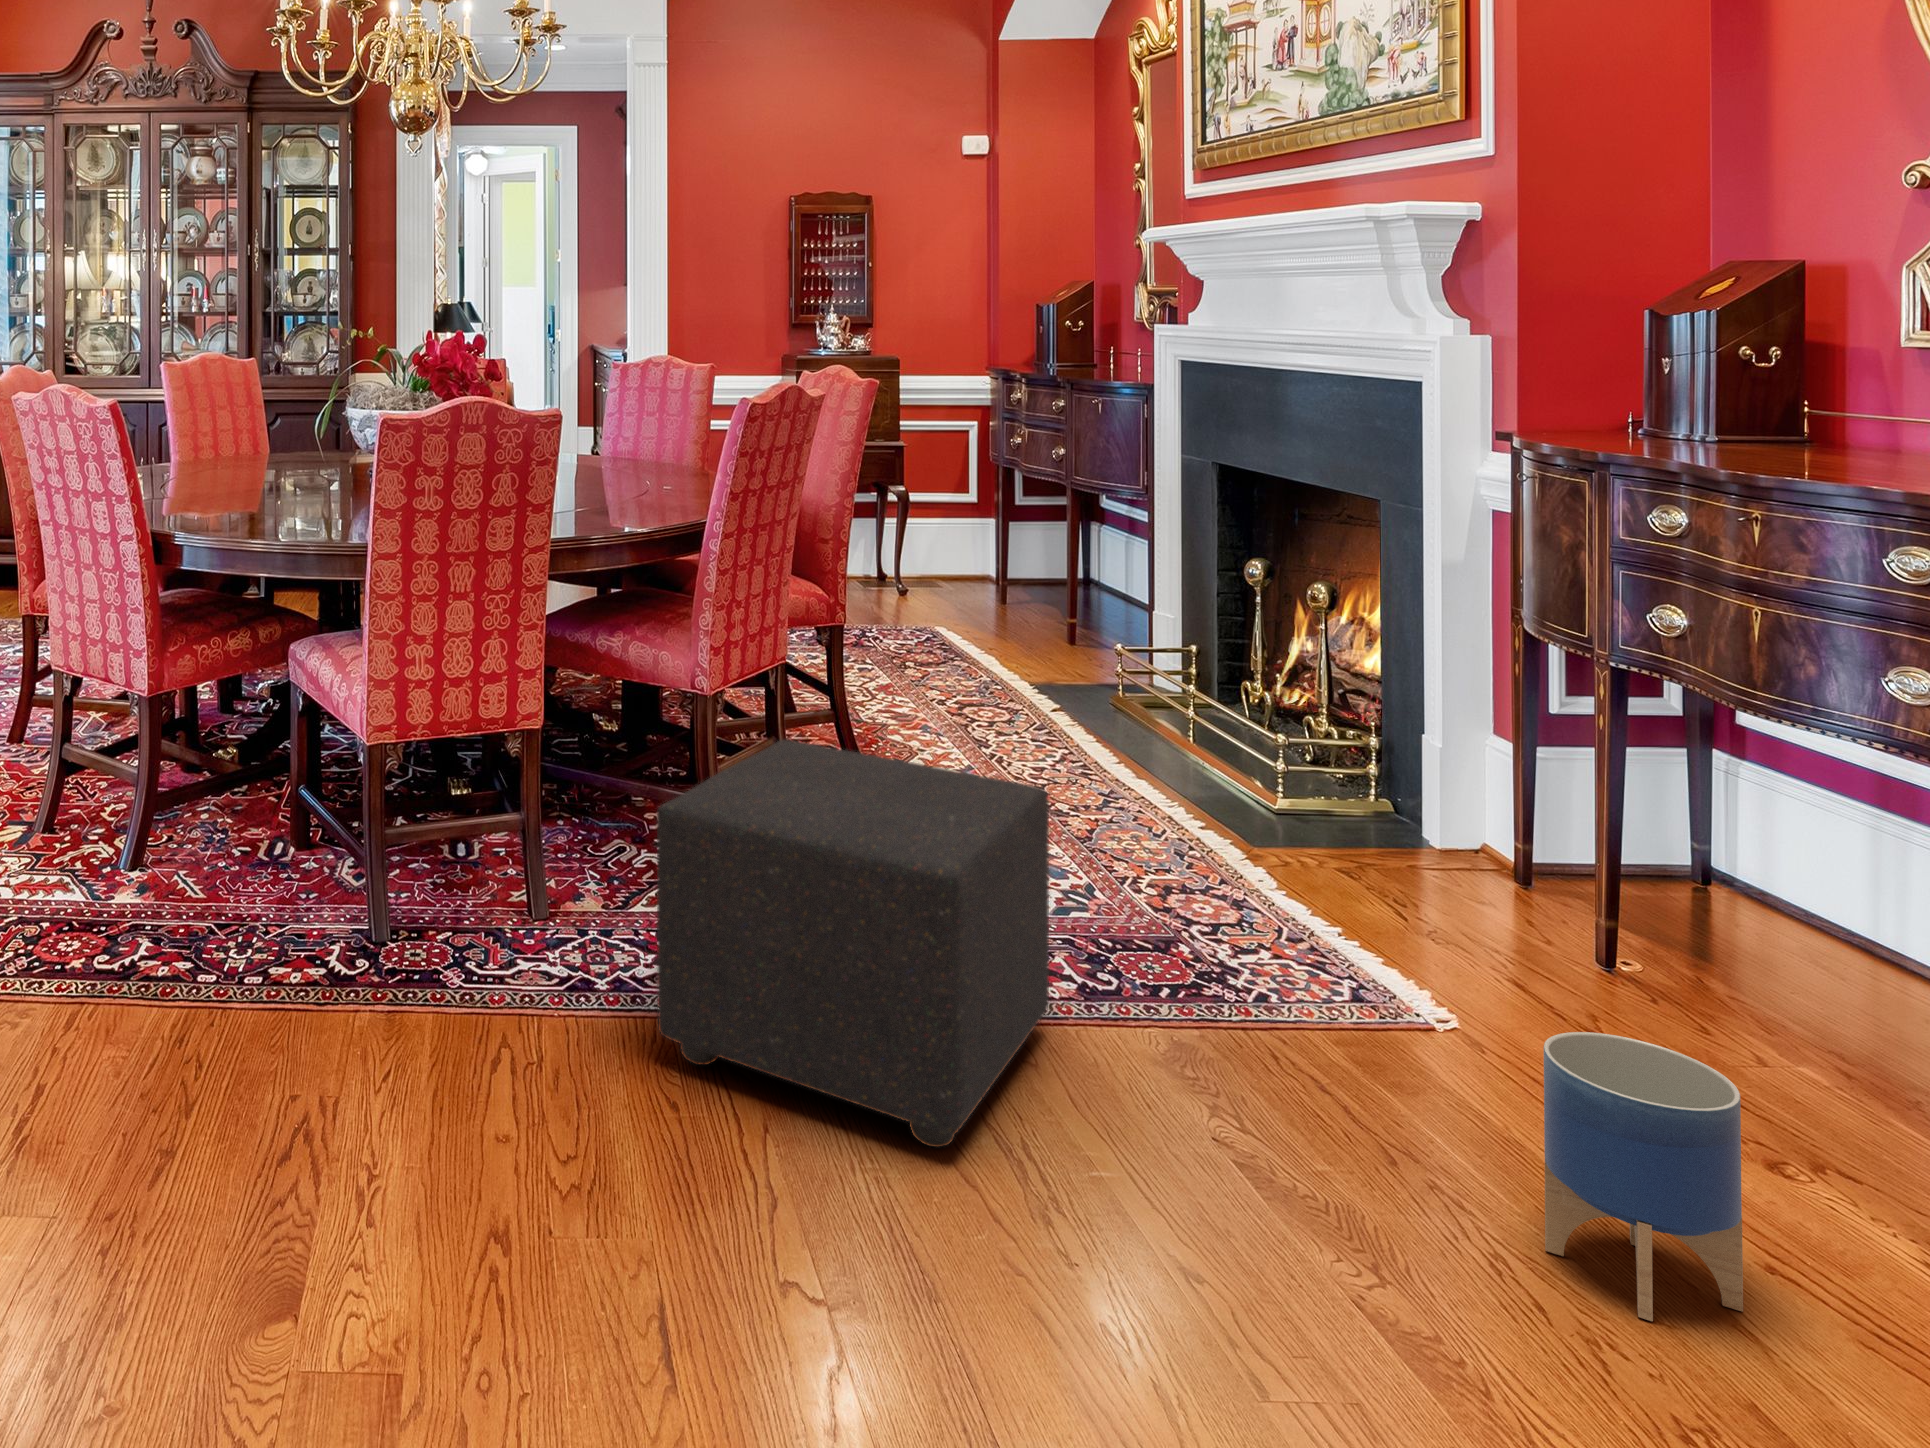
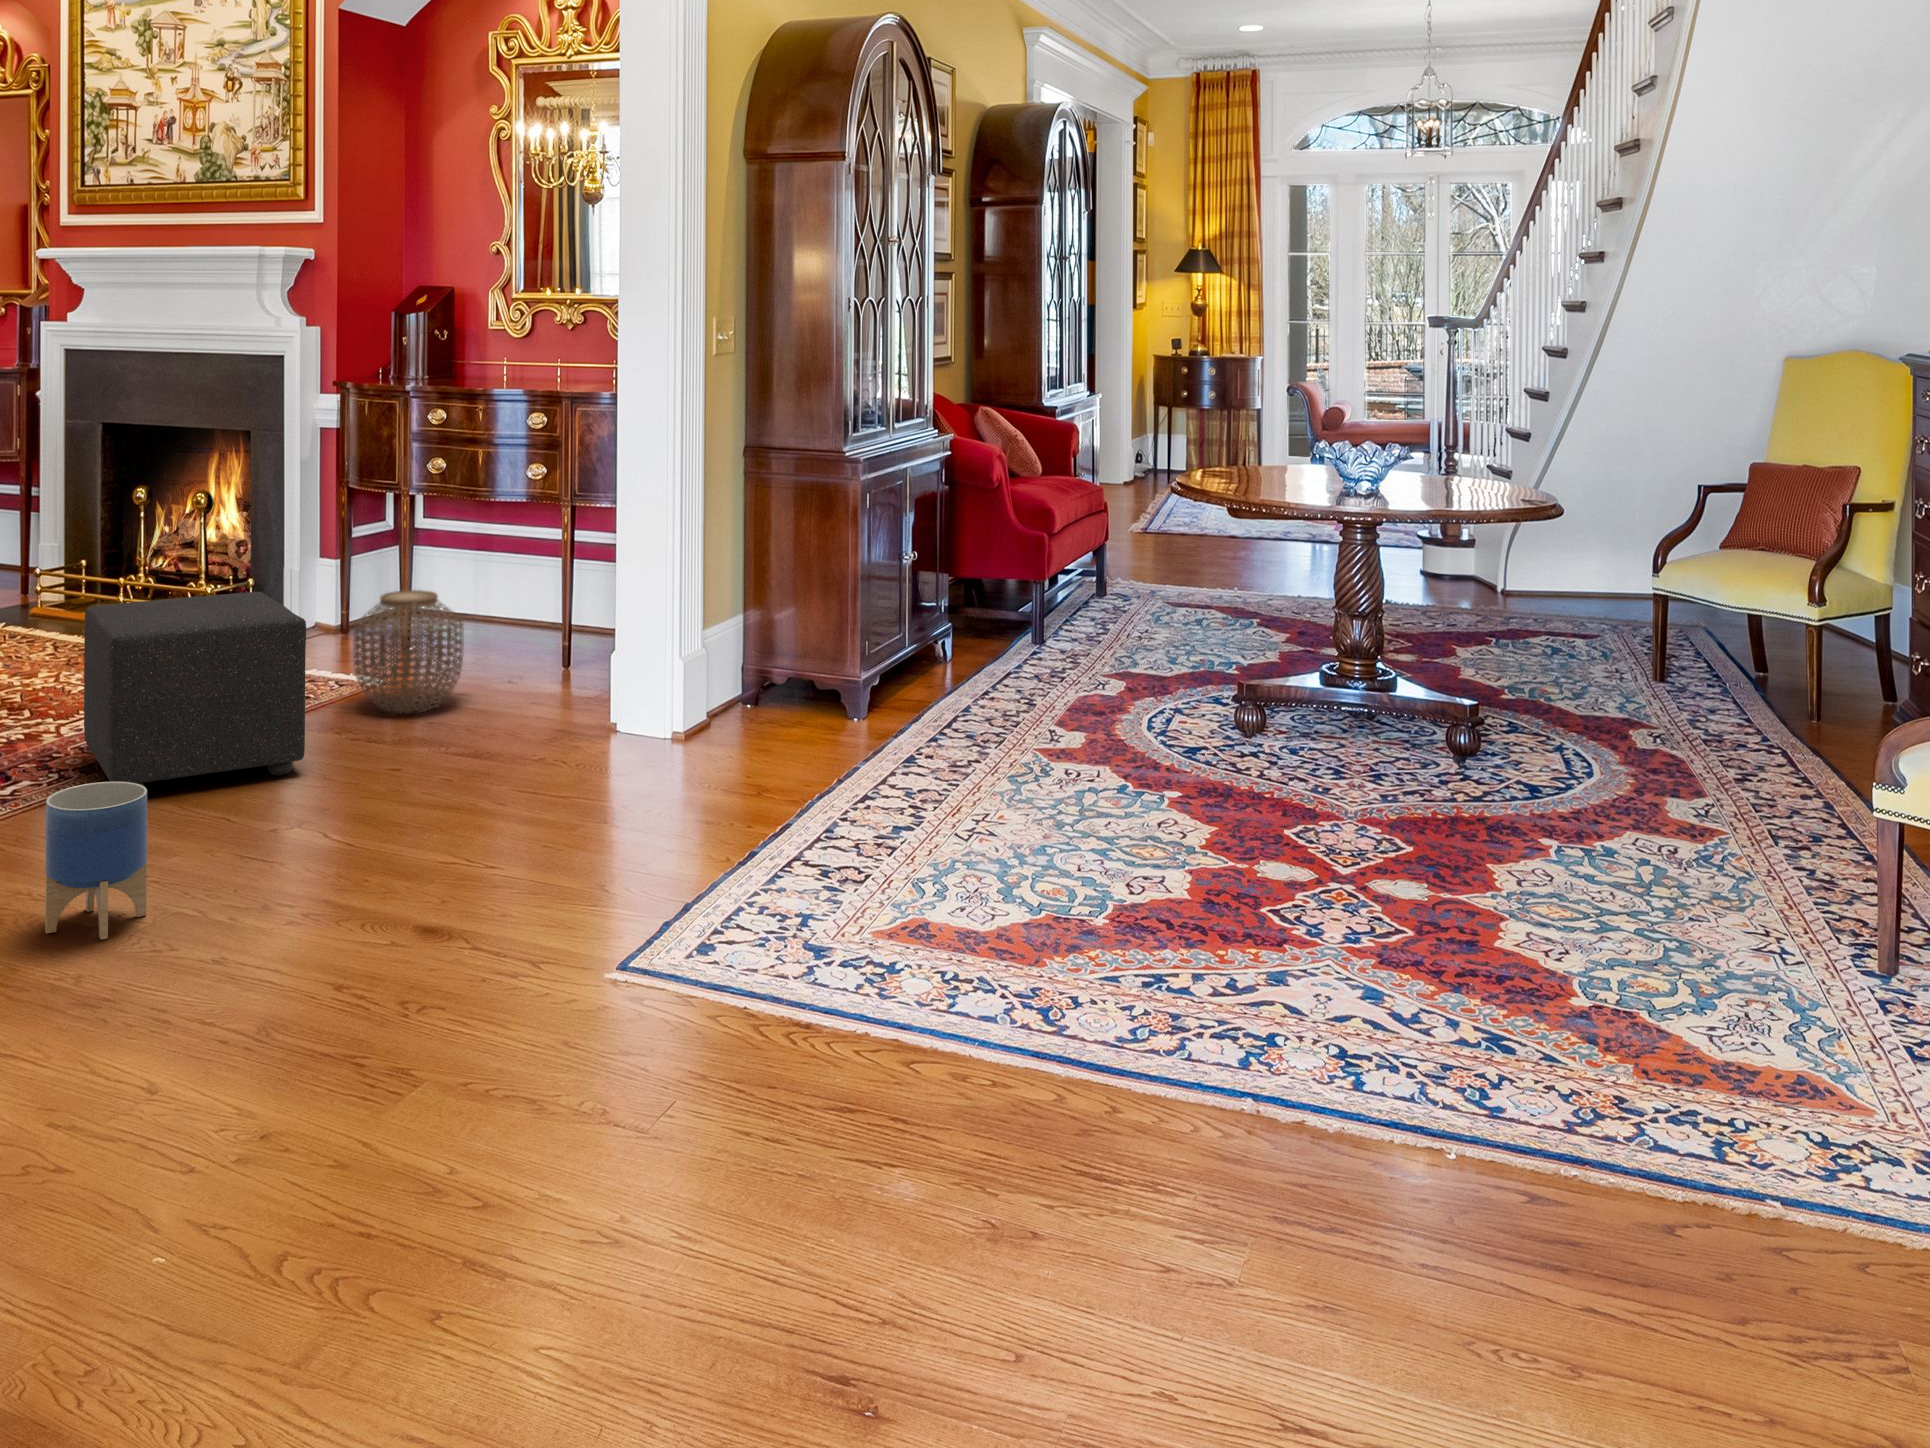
woven basket: none [1258,857,1519,1138] -> present [353,590,463,713]
planter: present [1544,1032,1743,1321] -> present [45,782,147,940]

